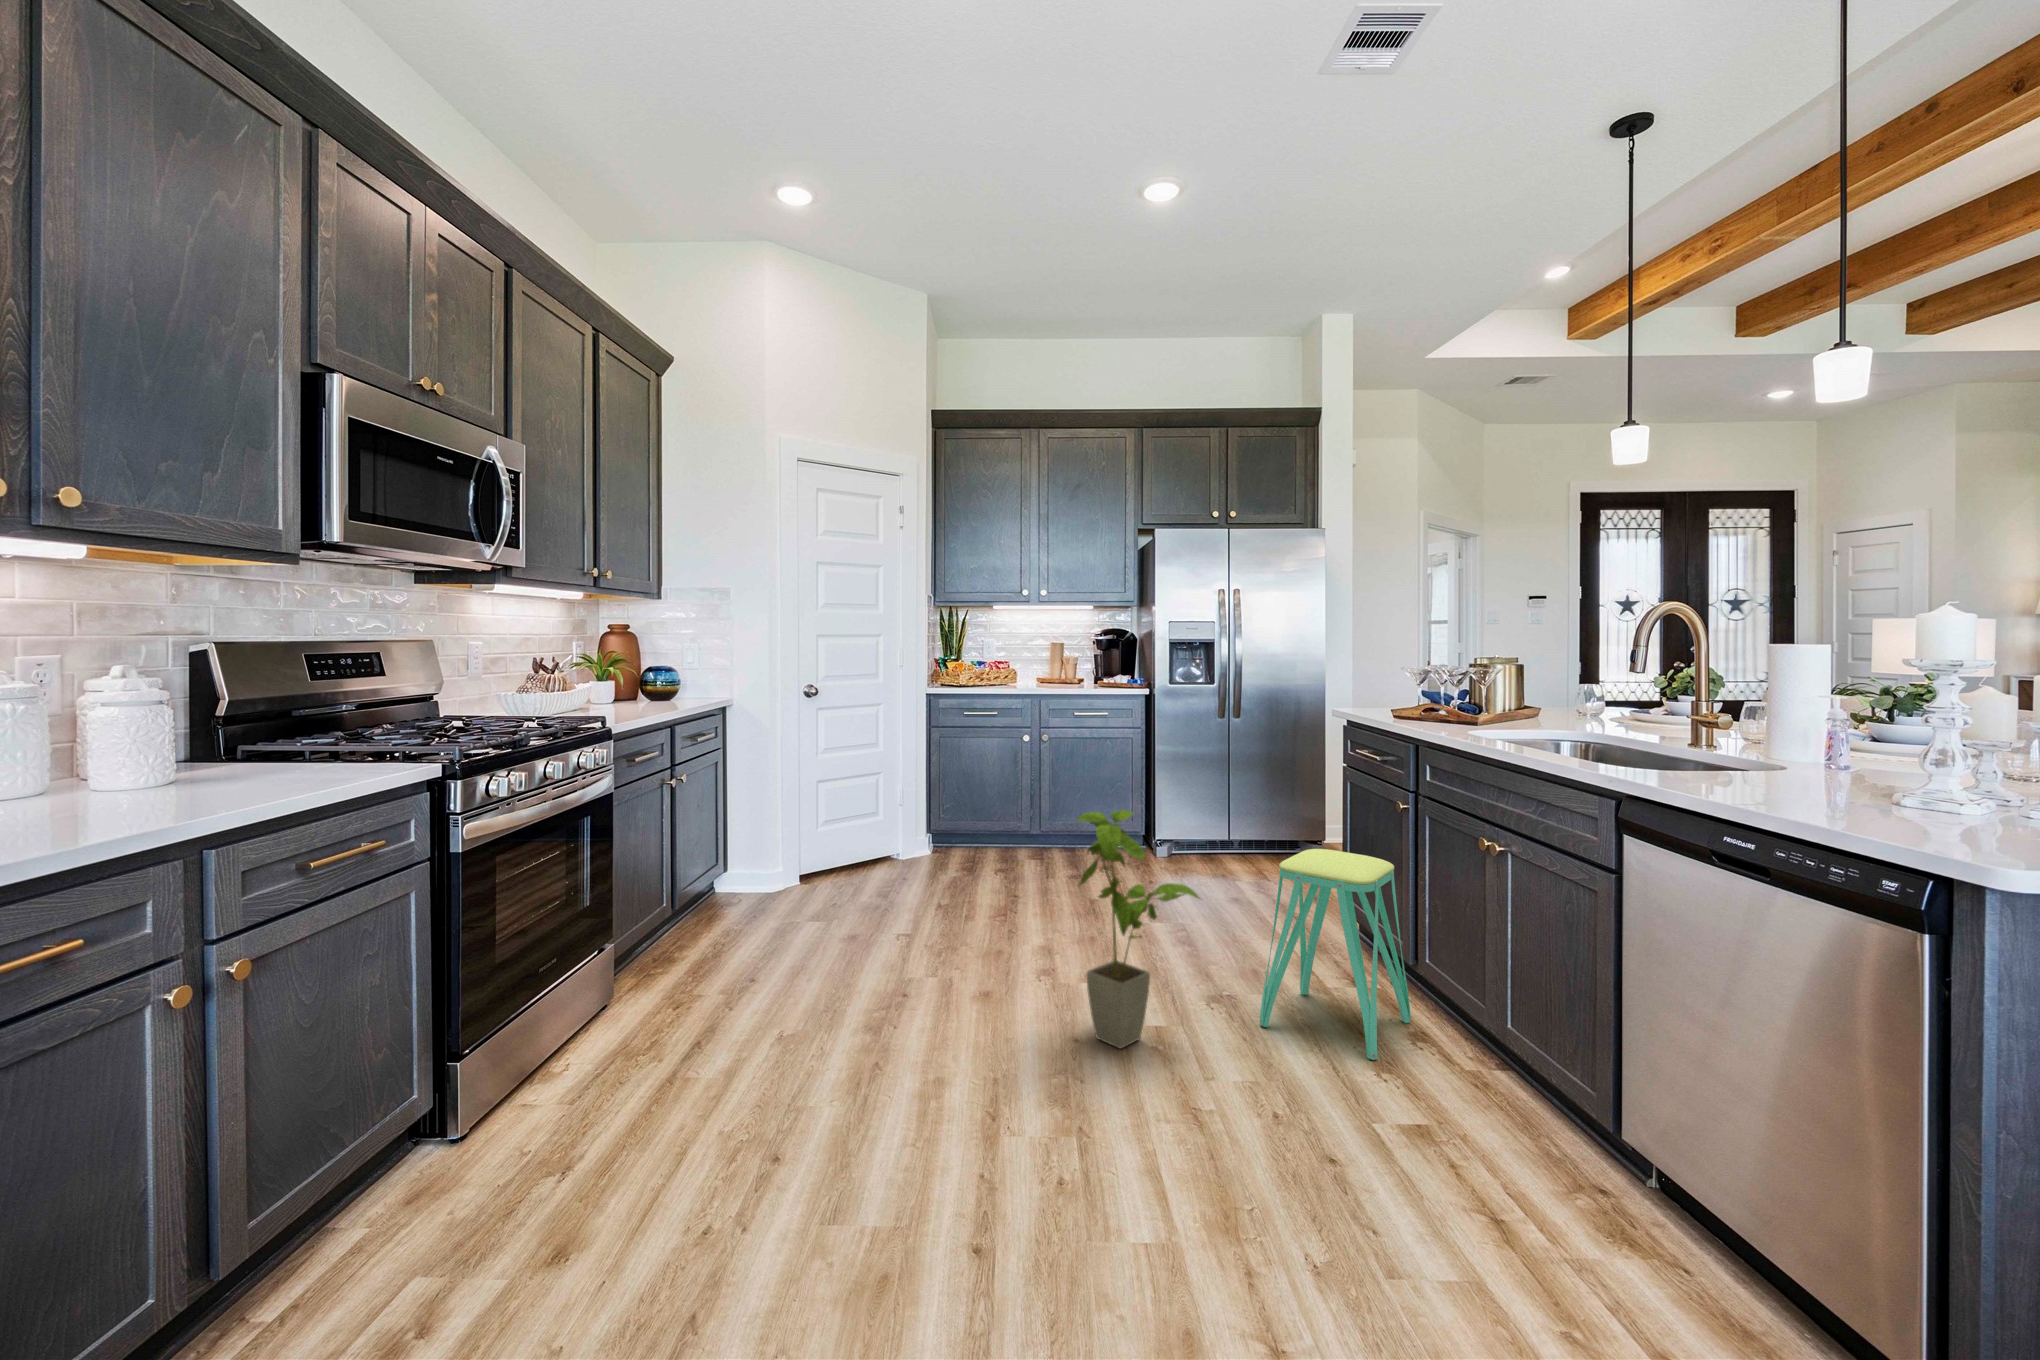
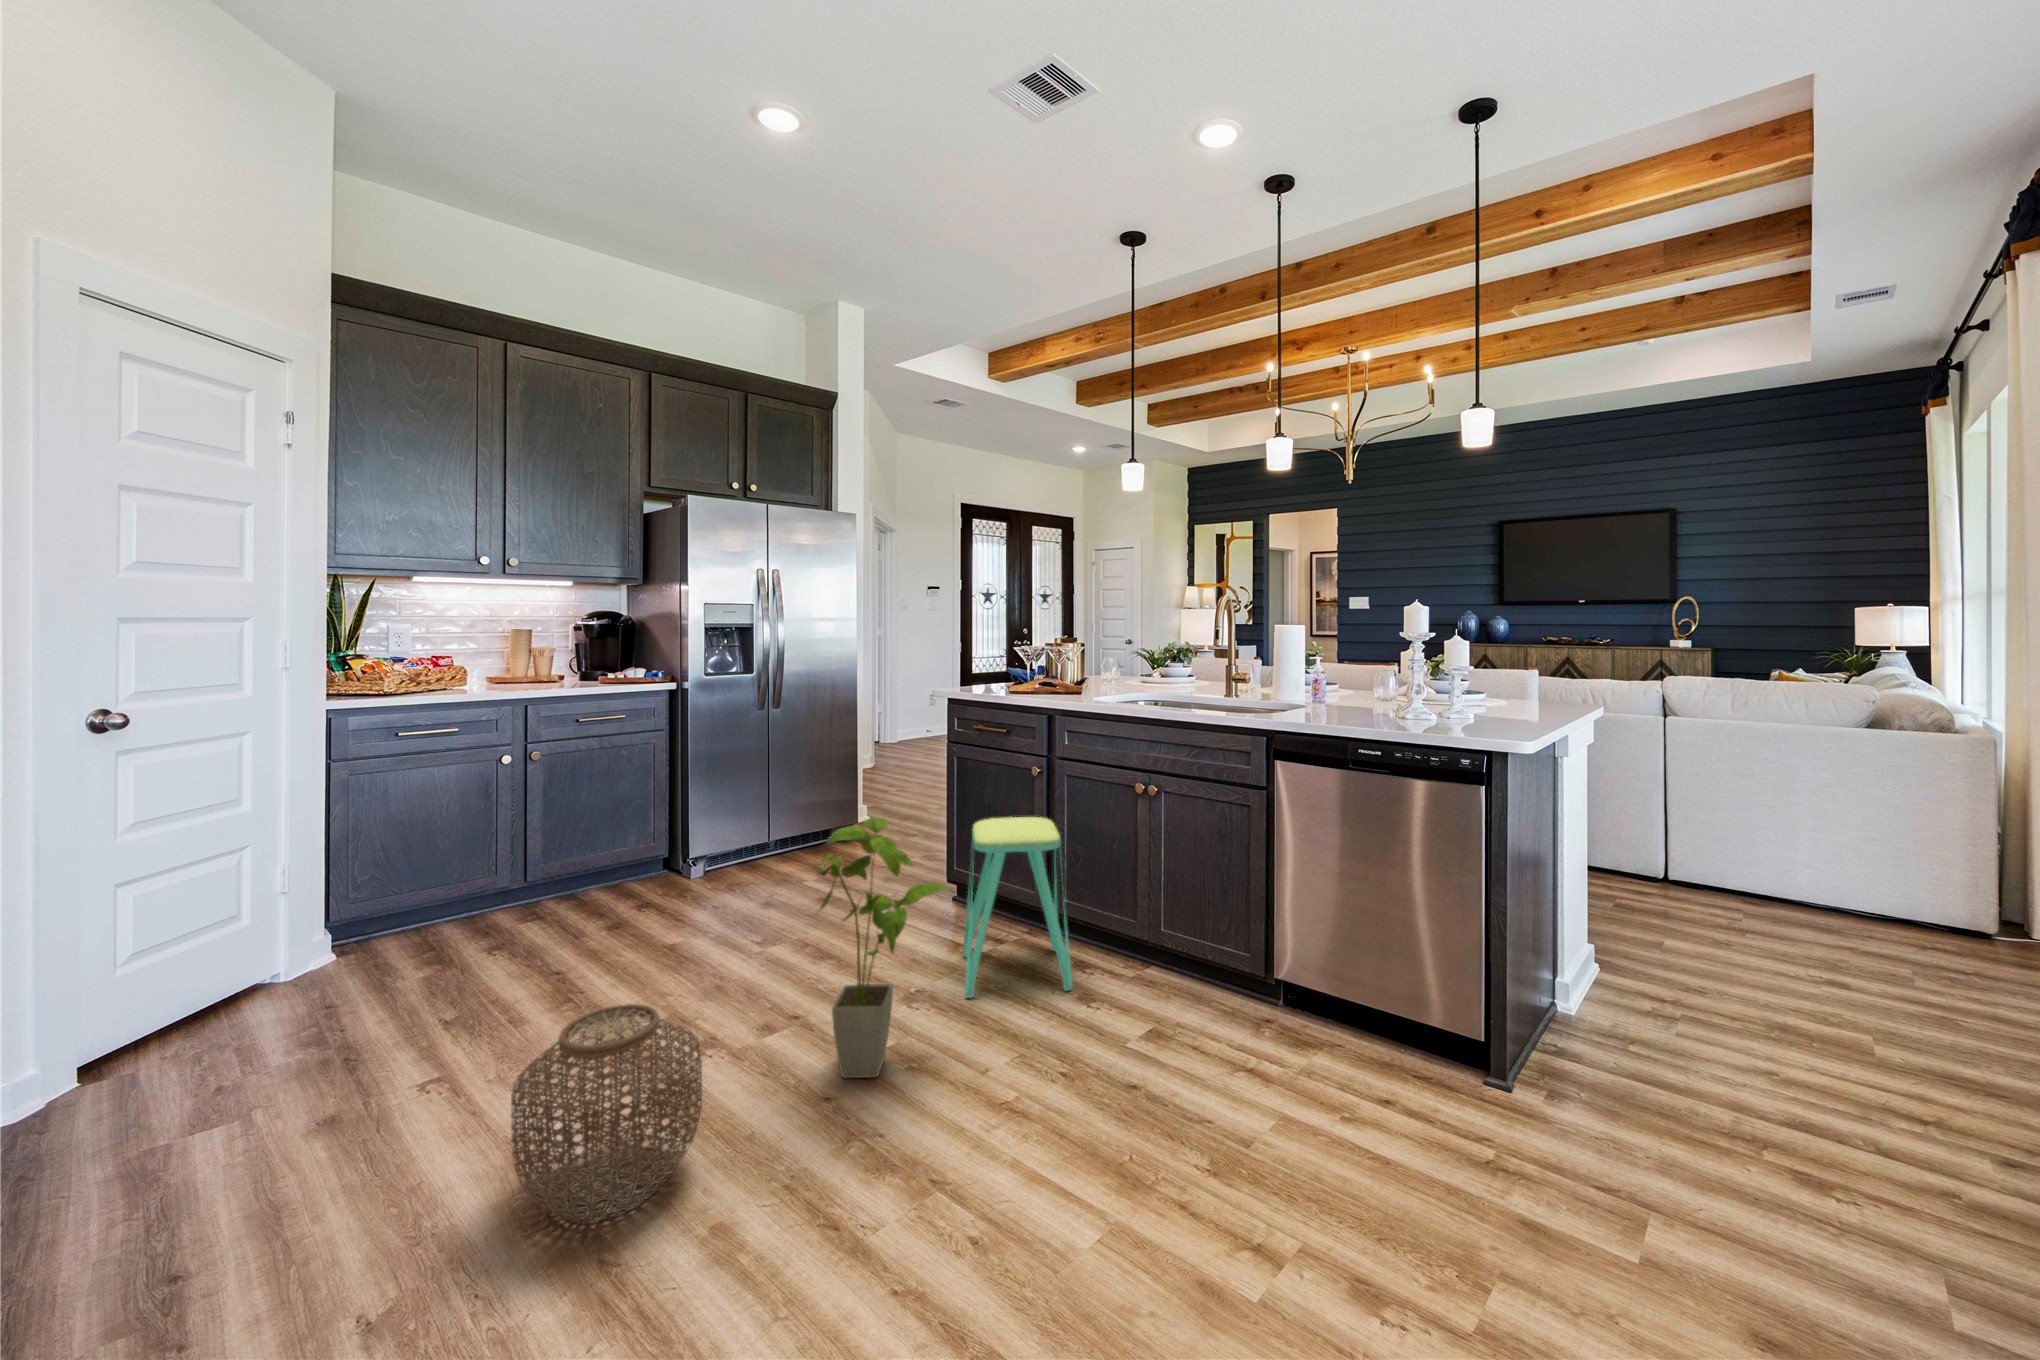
woven basket: none [850,907,968,1051] -> present [511,1004,702,1223]

